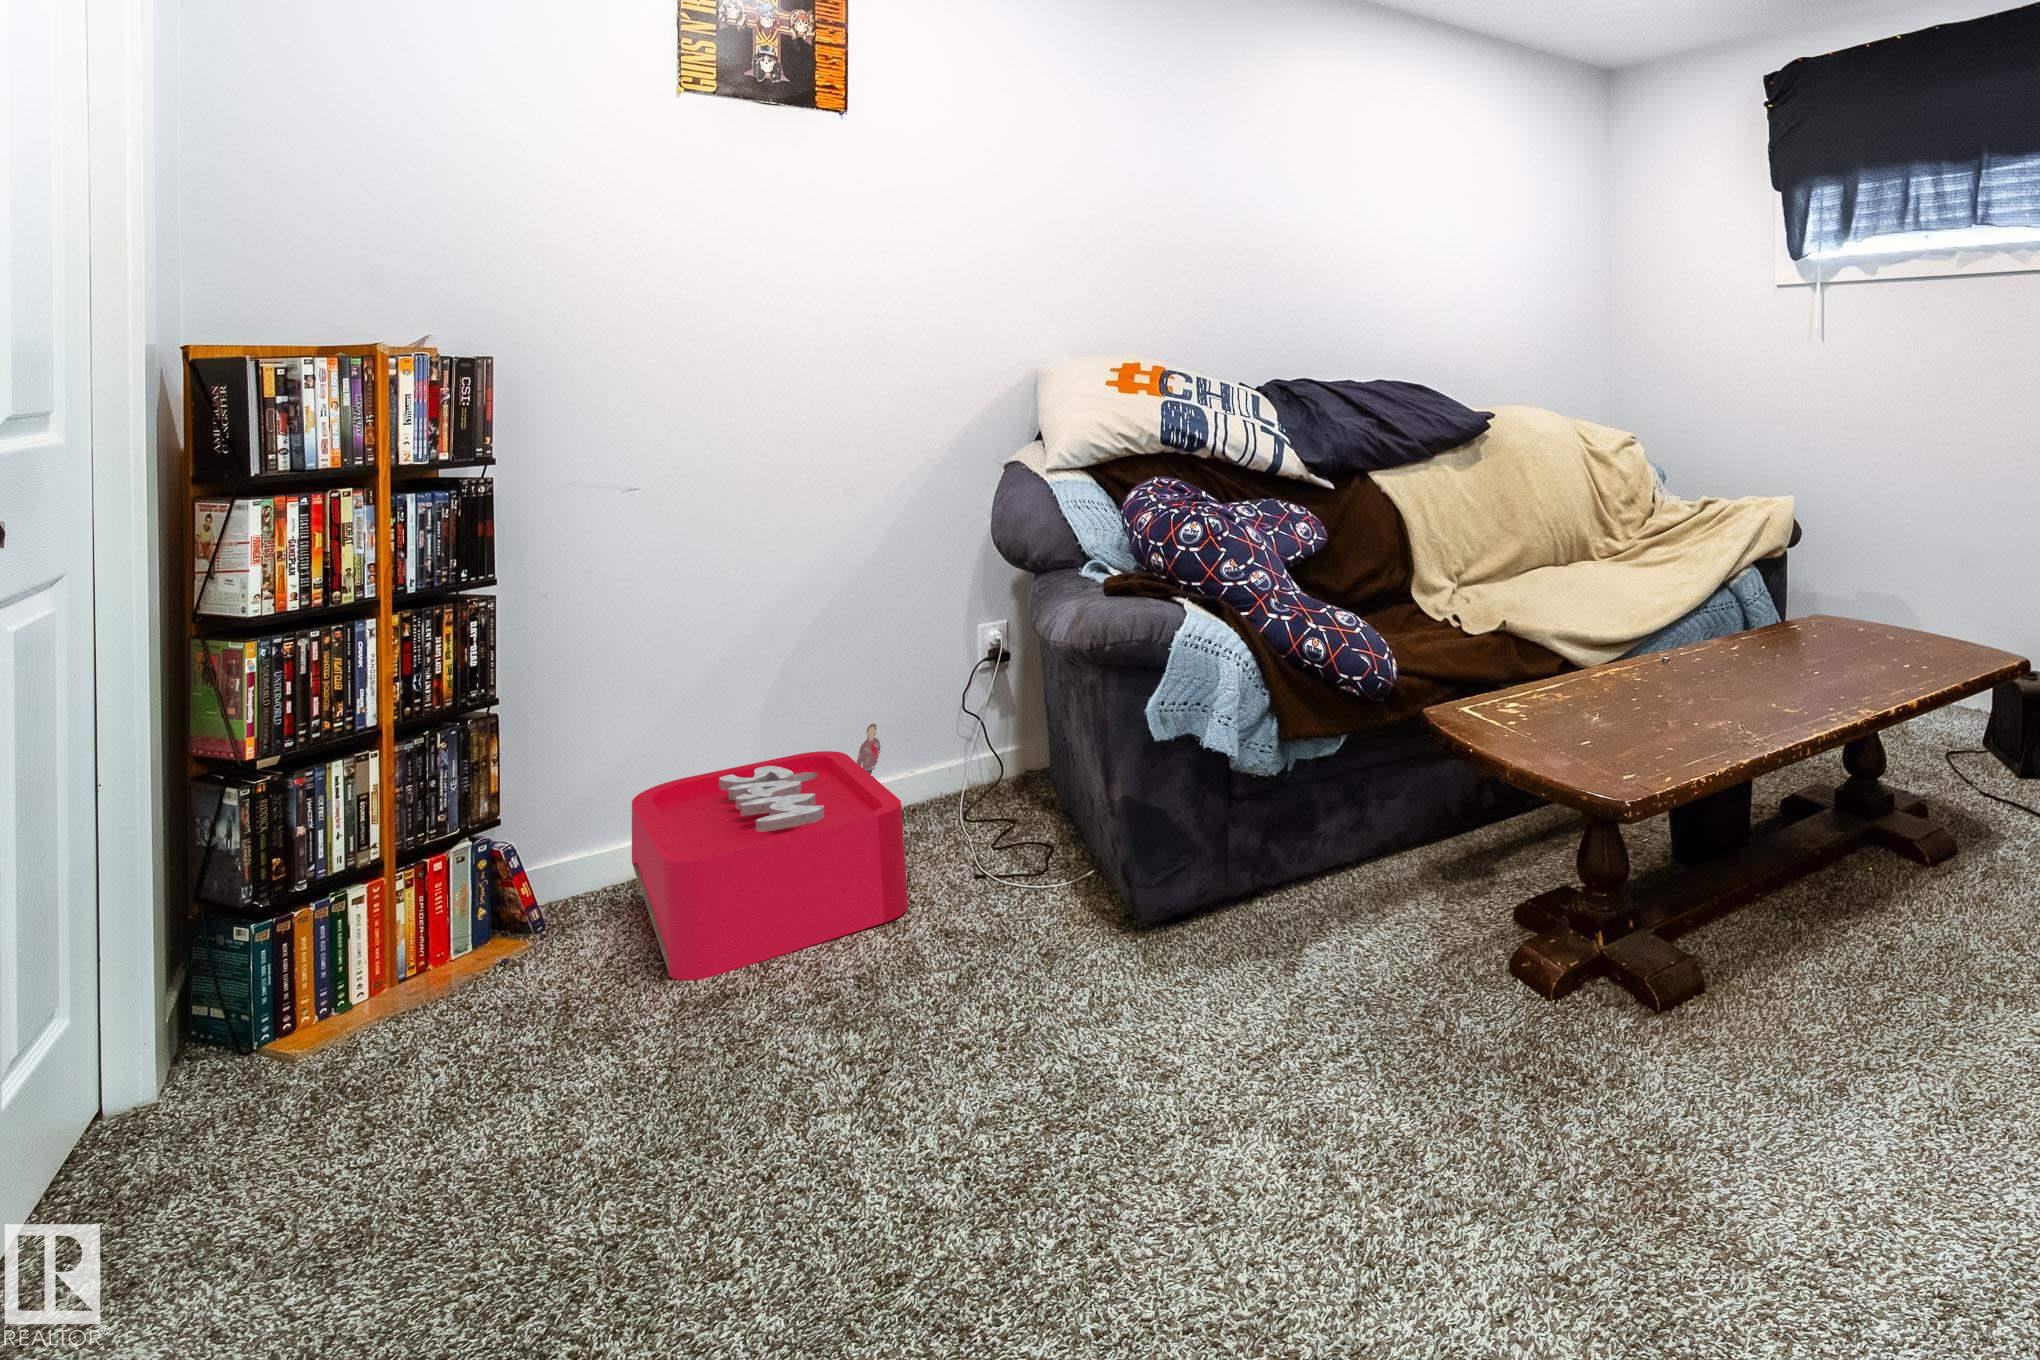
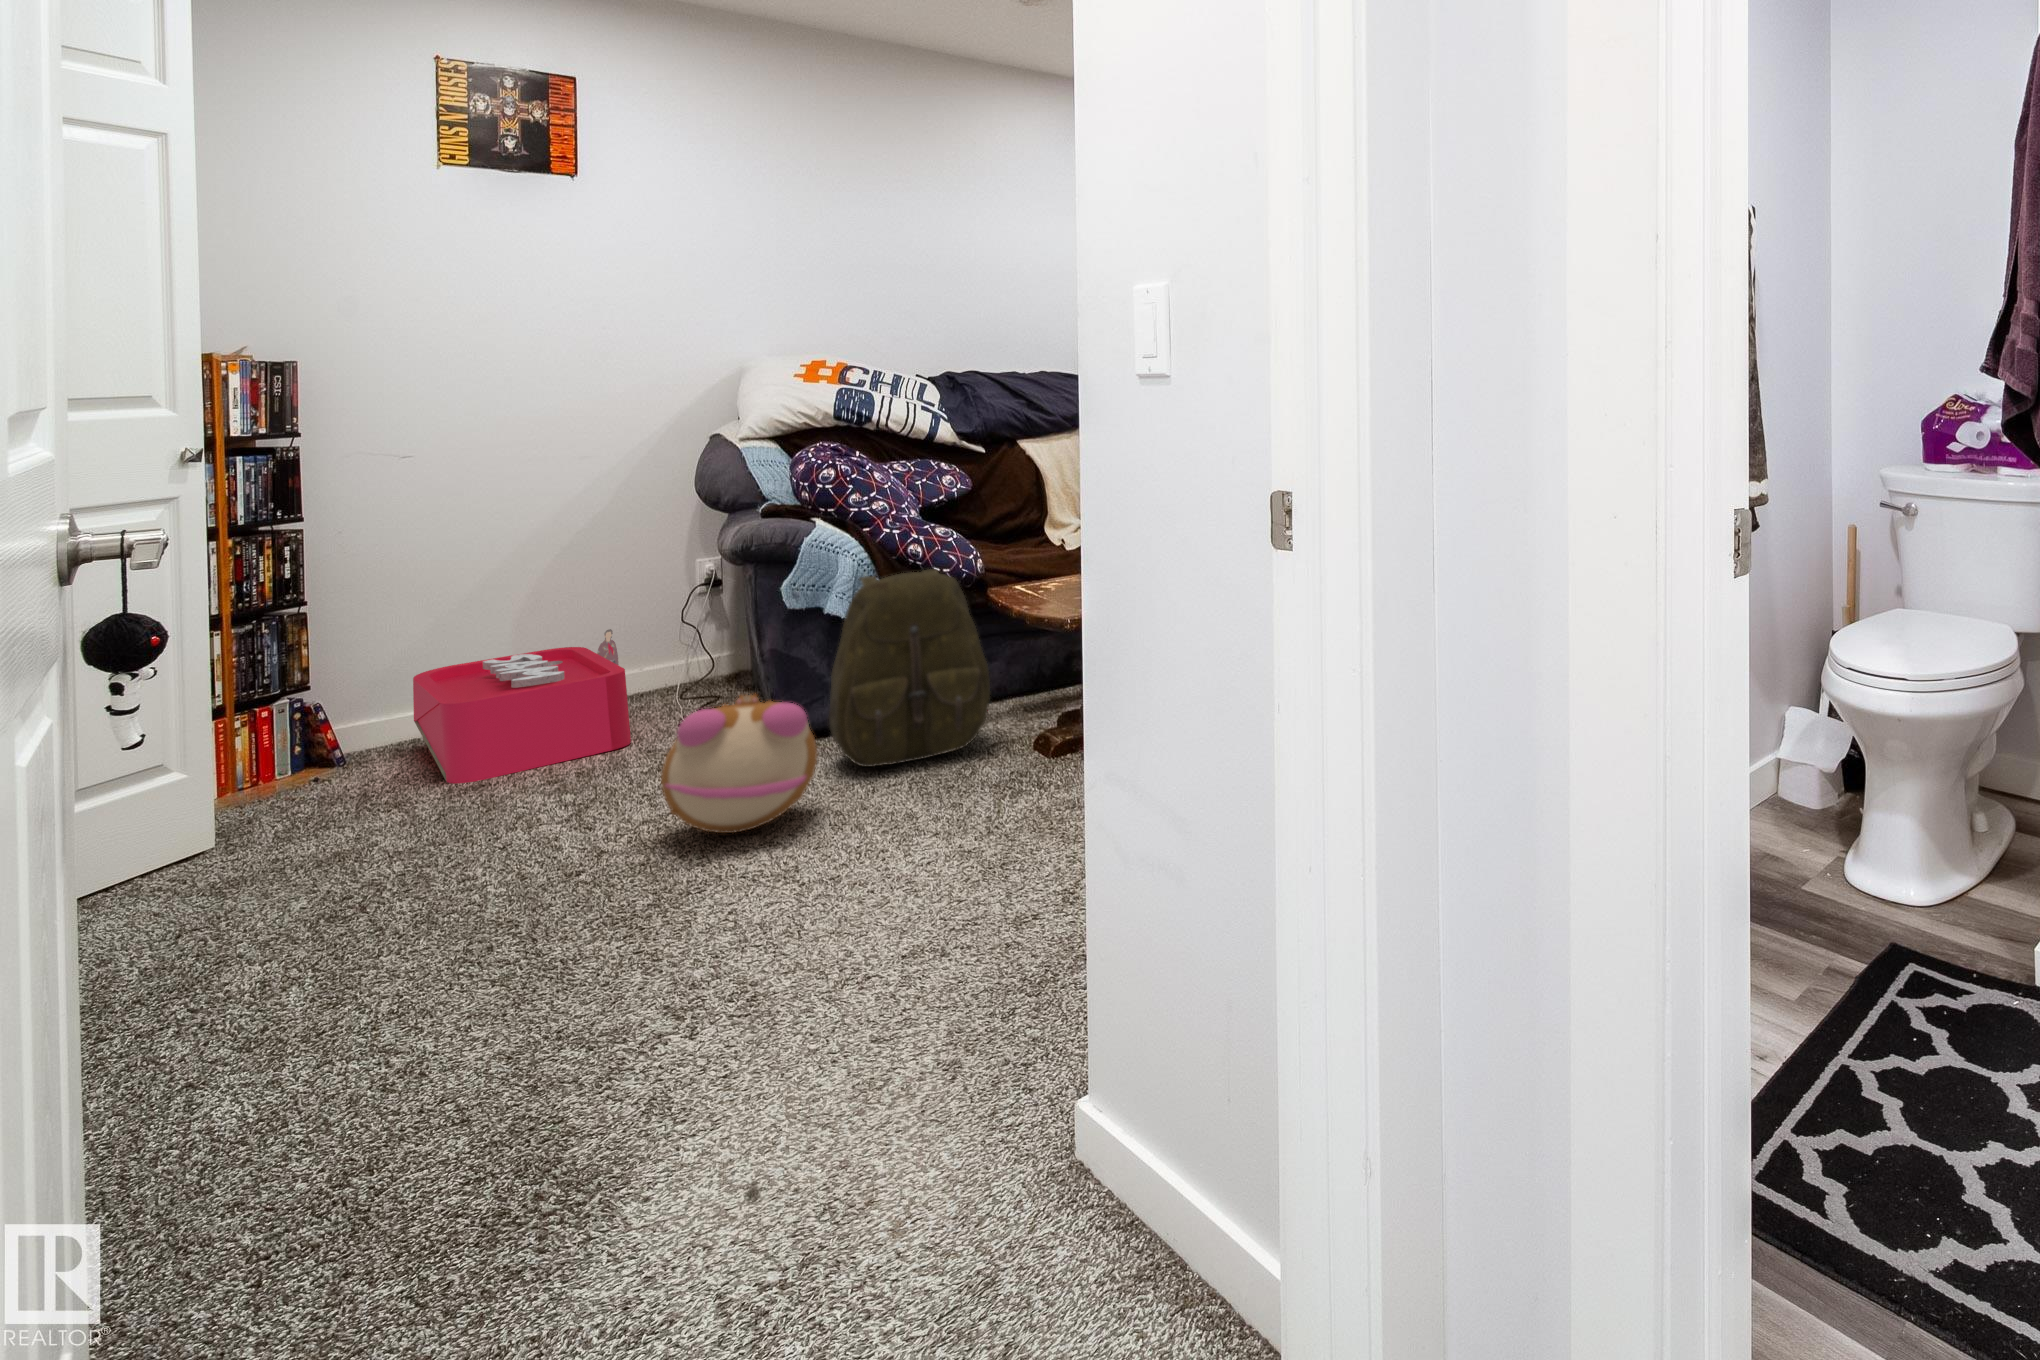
backpack: none [1192,672,1420,998] -> present [828,569,990,767]
plush toy: none [987,911,1216,1162] -> present [661,694,817,833]

